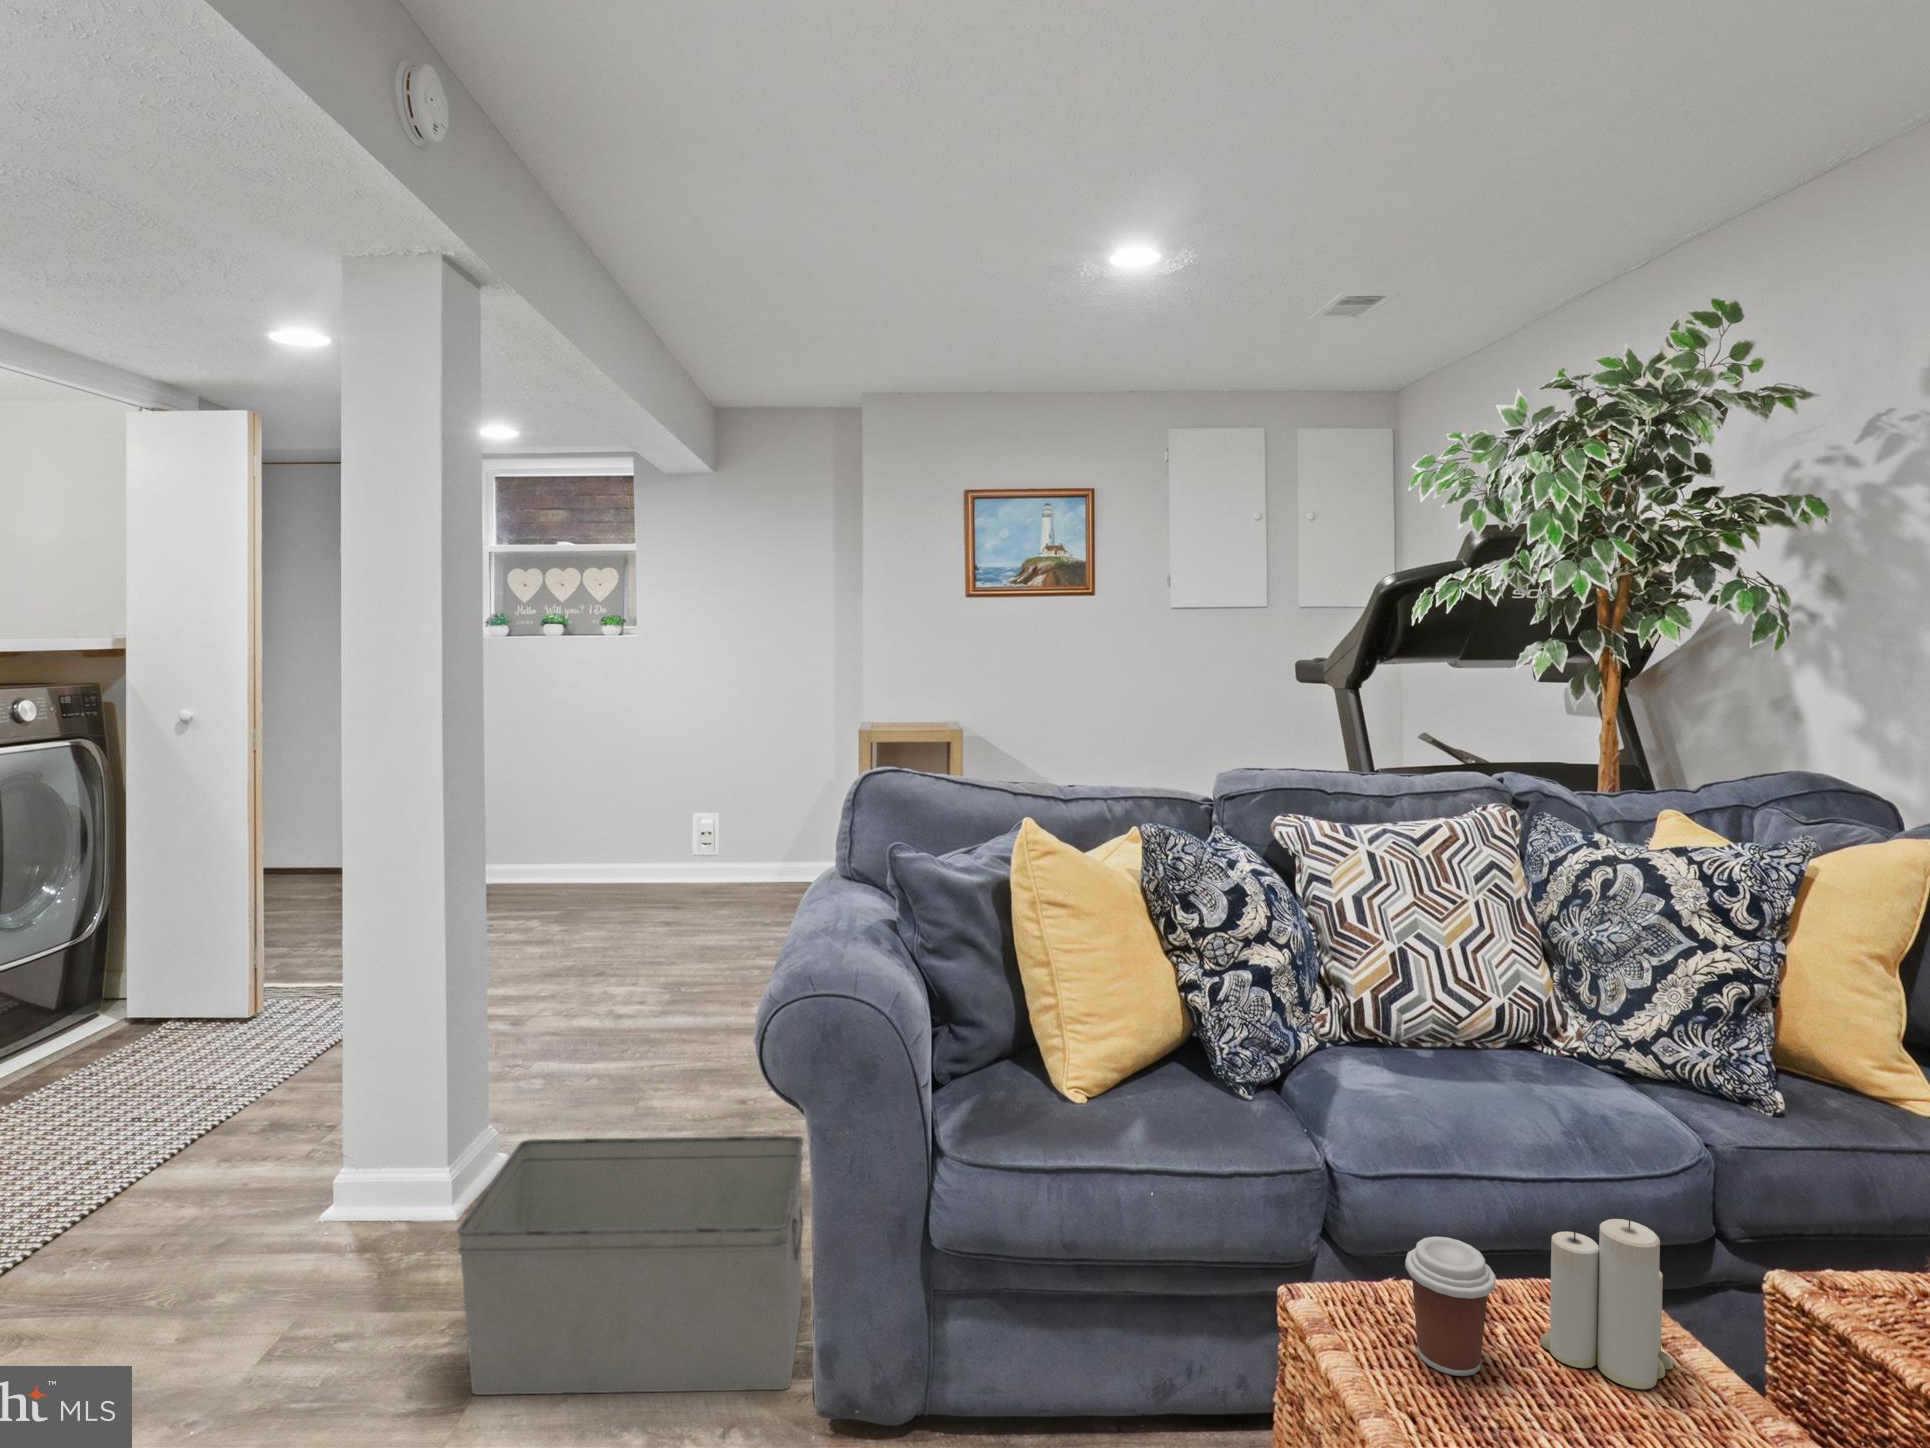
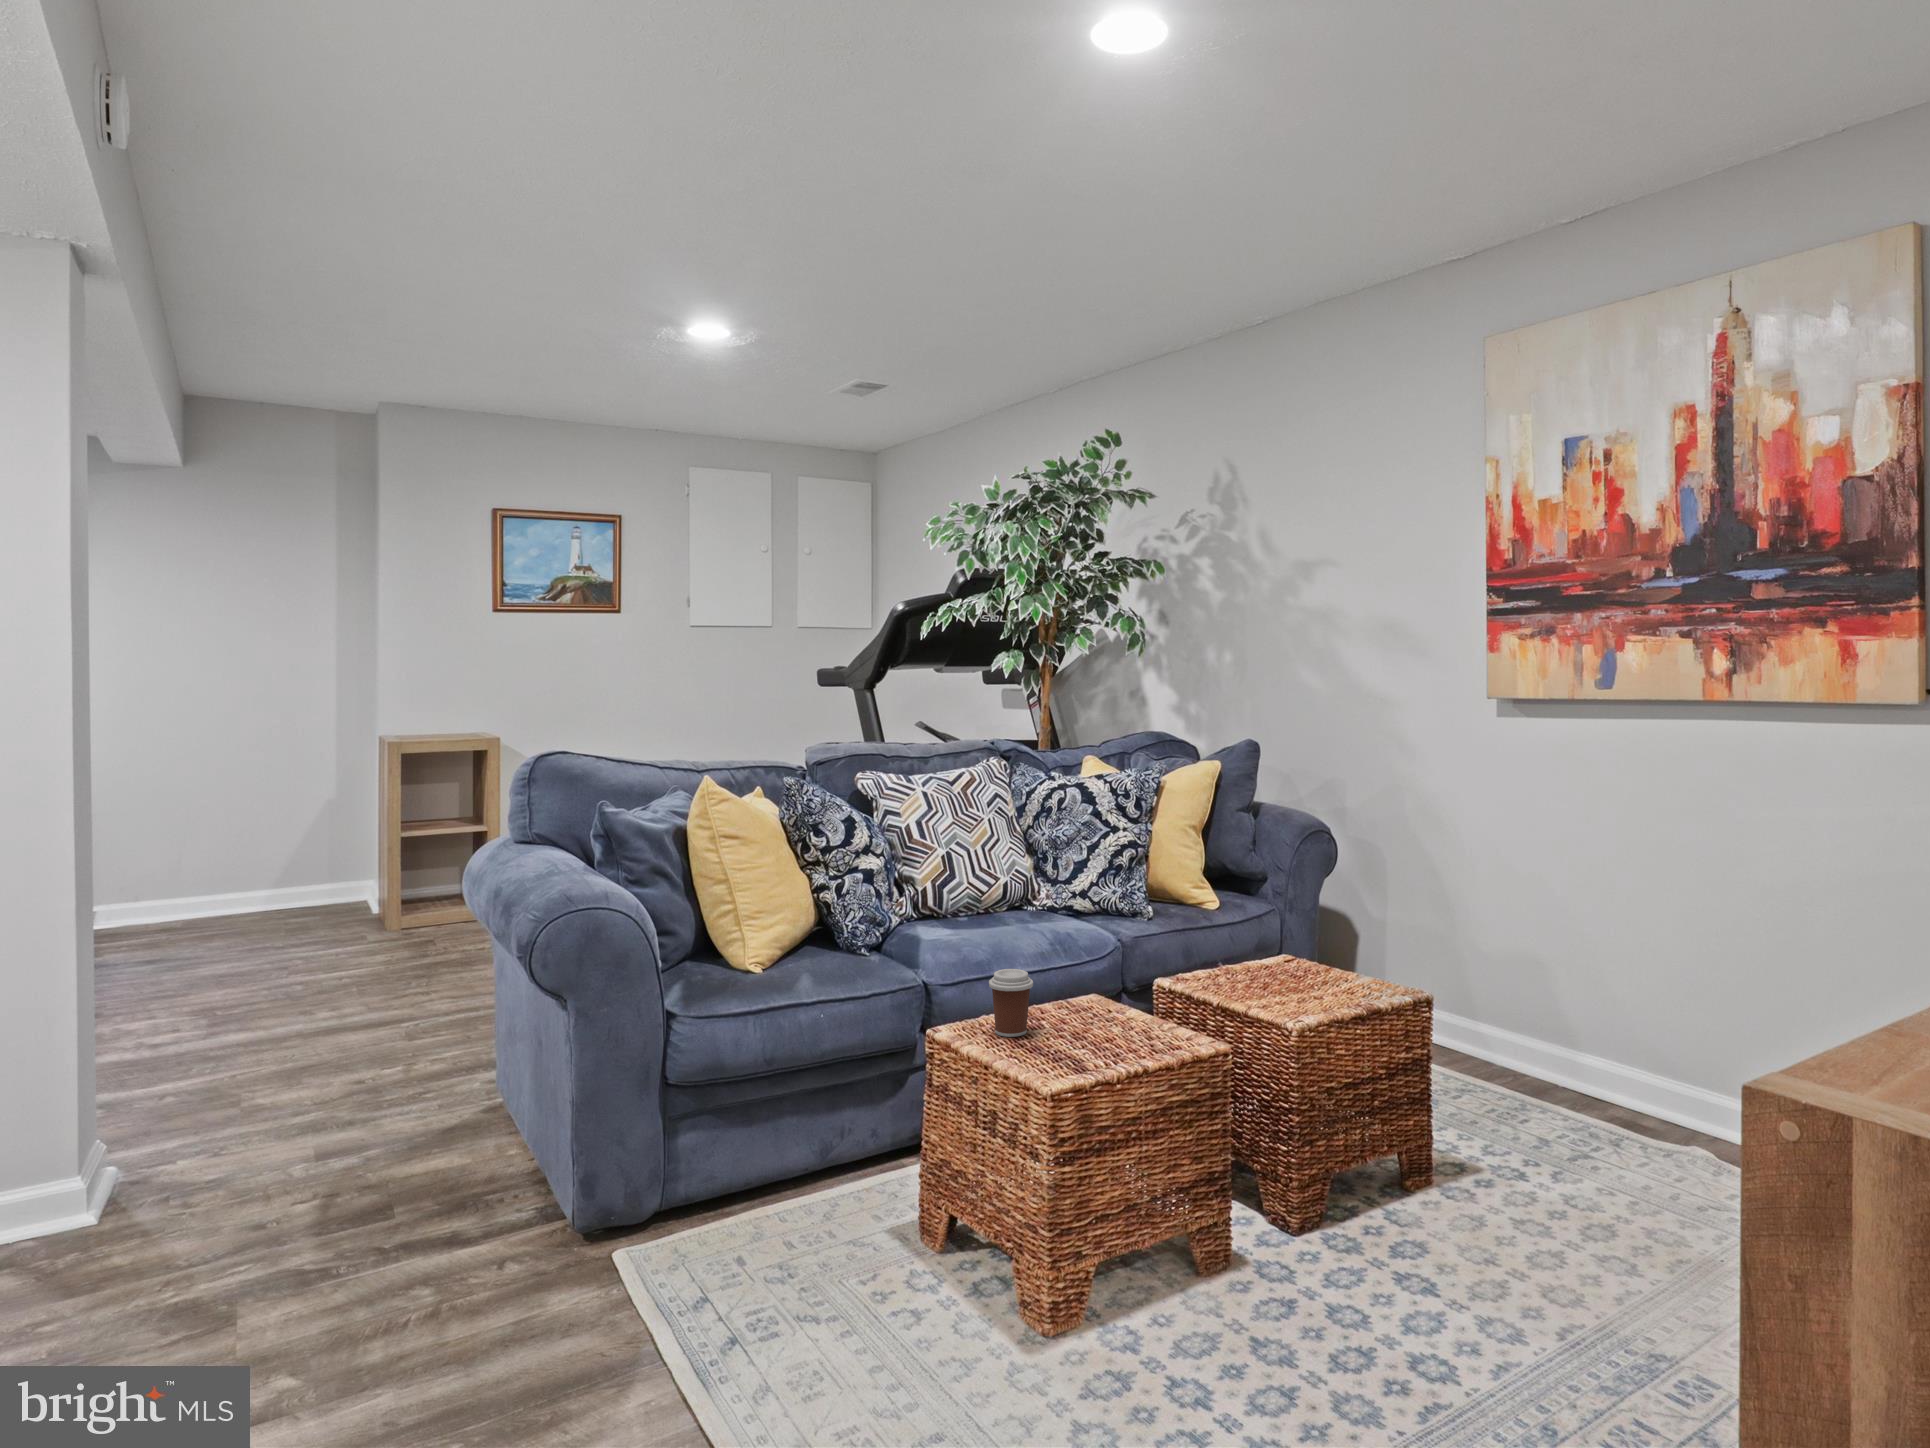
storage bin: present [457,1136,803,1395] -> none [221,1055,536,1311]
candle: present [1540,1213,1673,1389] -> none [1052,935,1111,1024]

